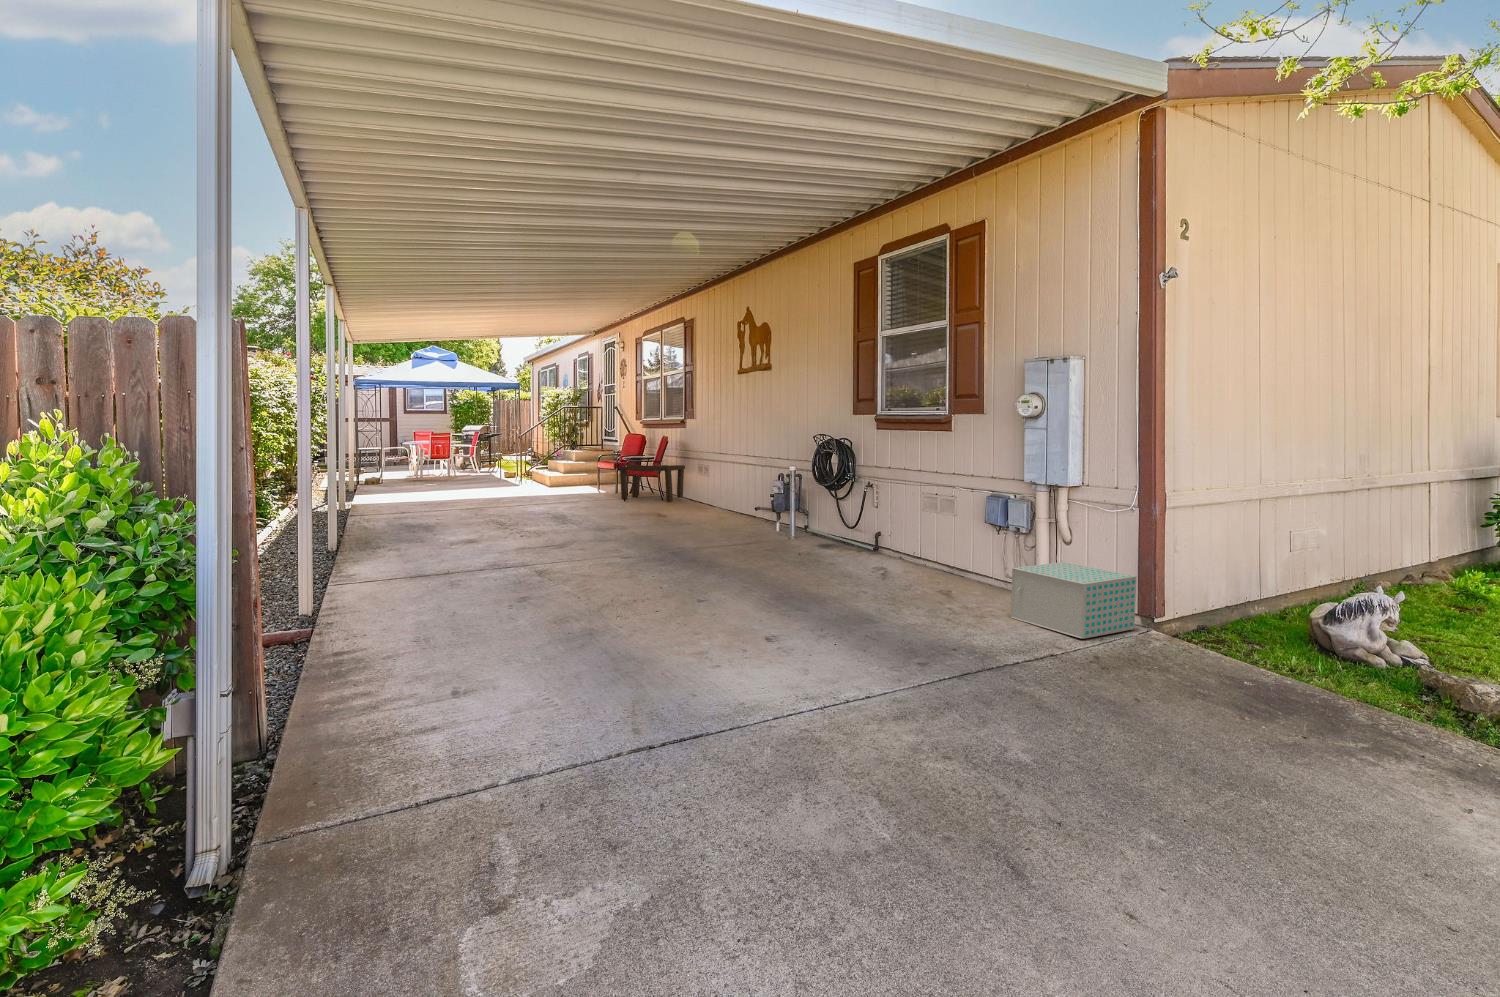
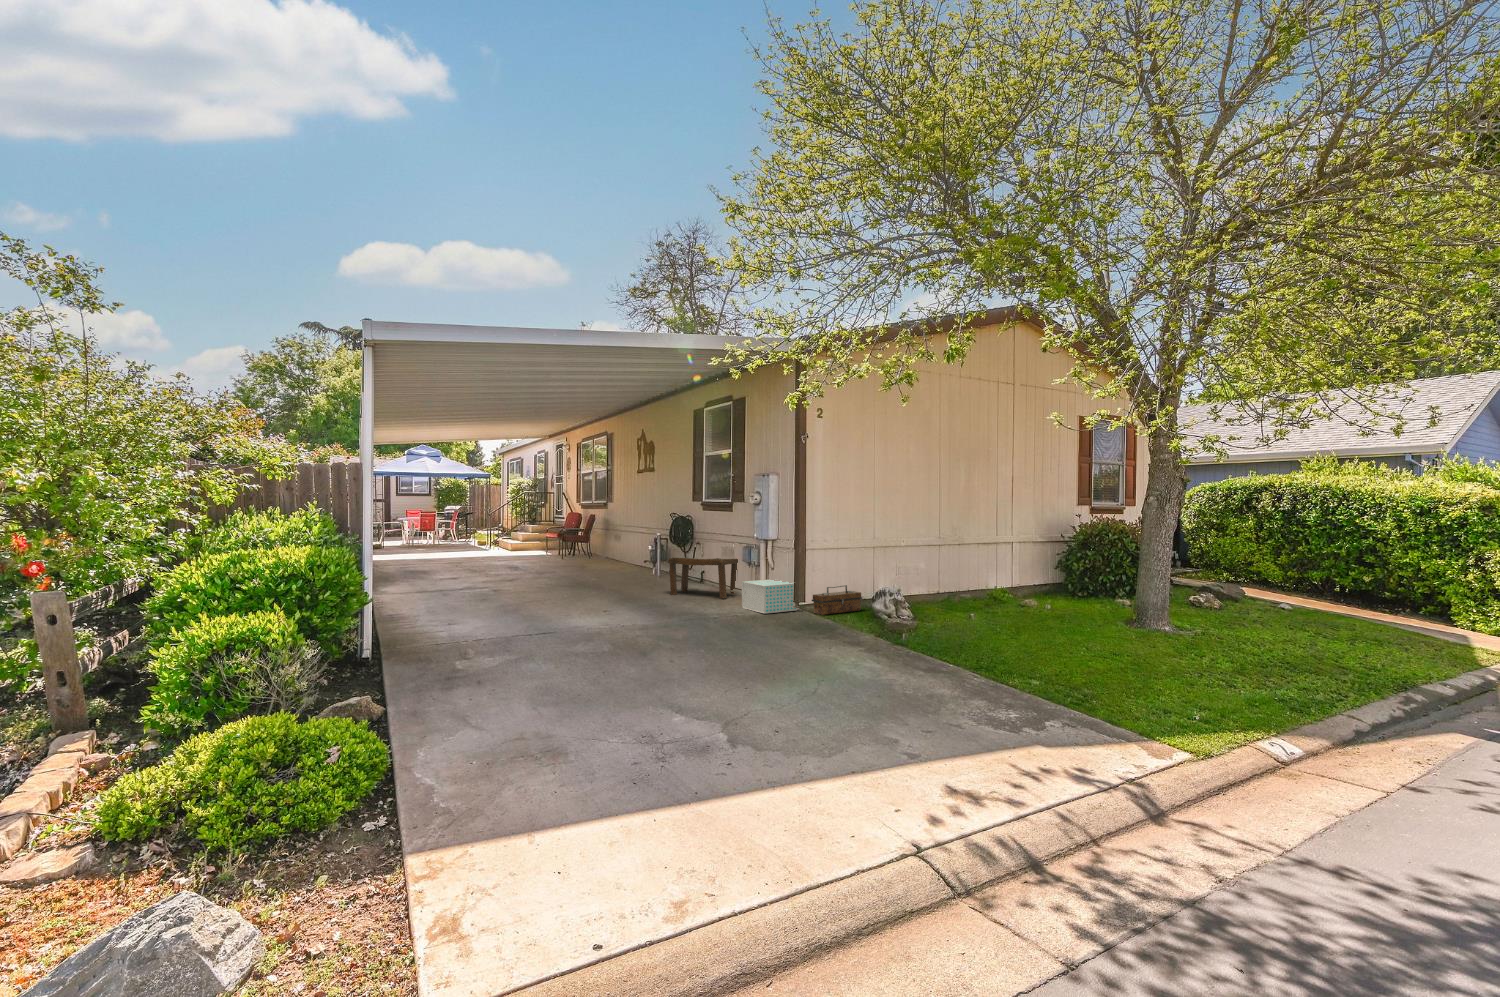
bench: present [619,465,685,502] -> present [669,557,738,599]
toolbox: none [1173,581,1266,644] -> present [812,585,862,615]

